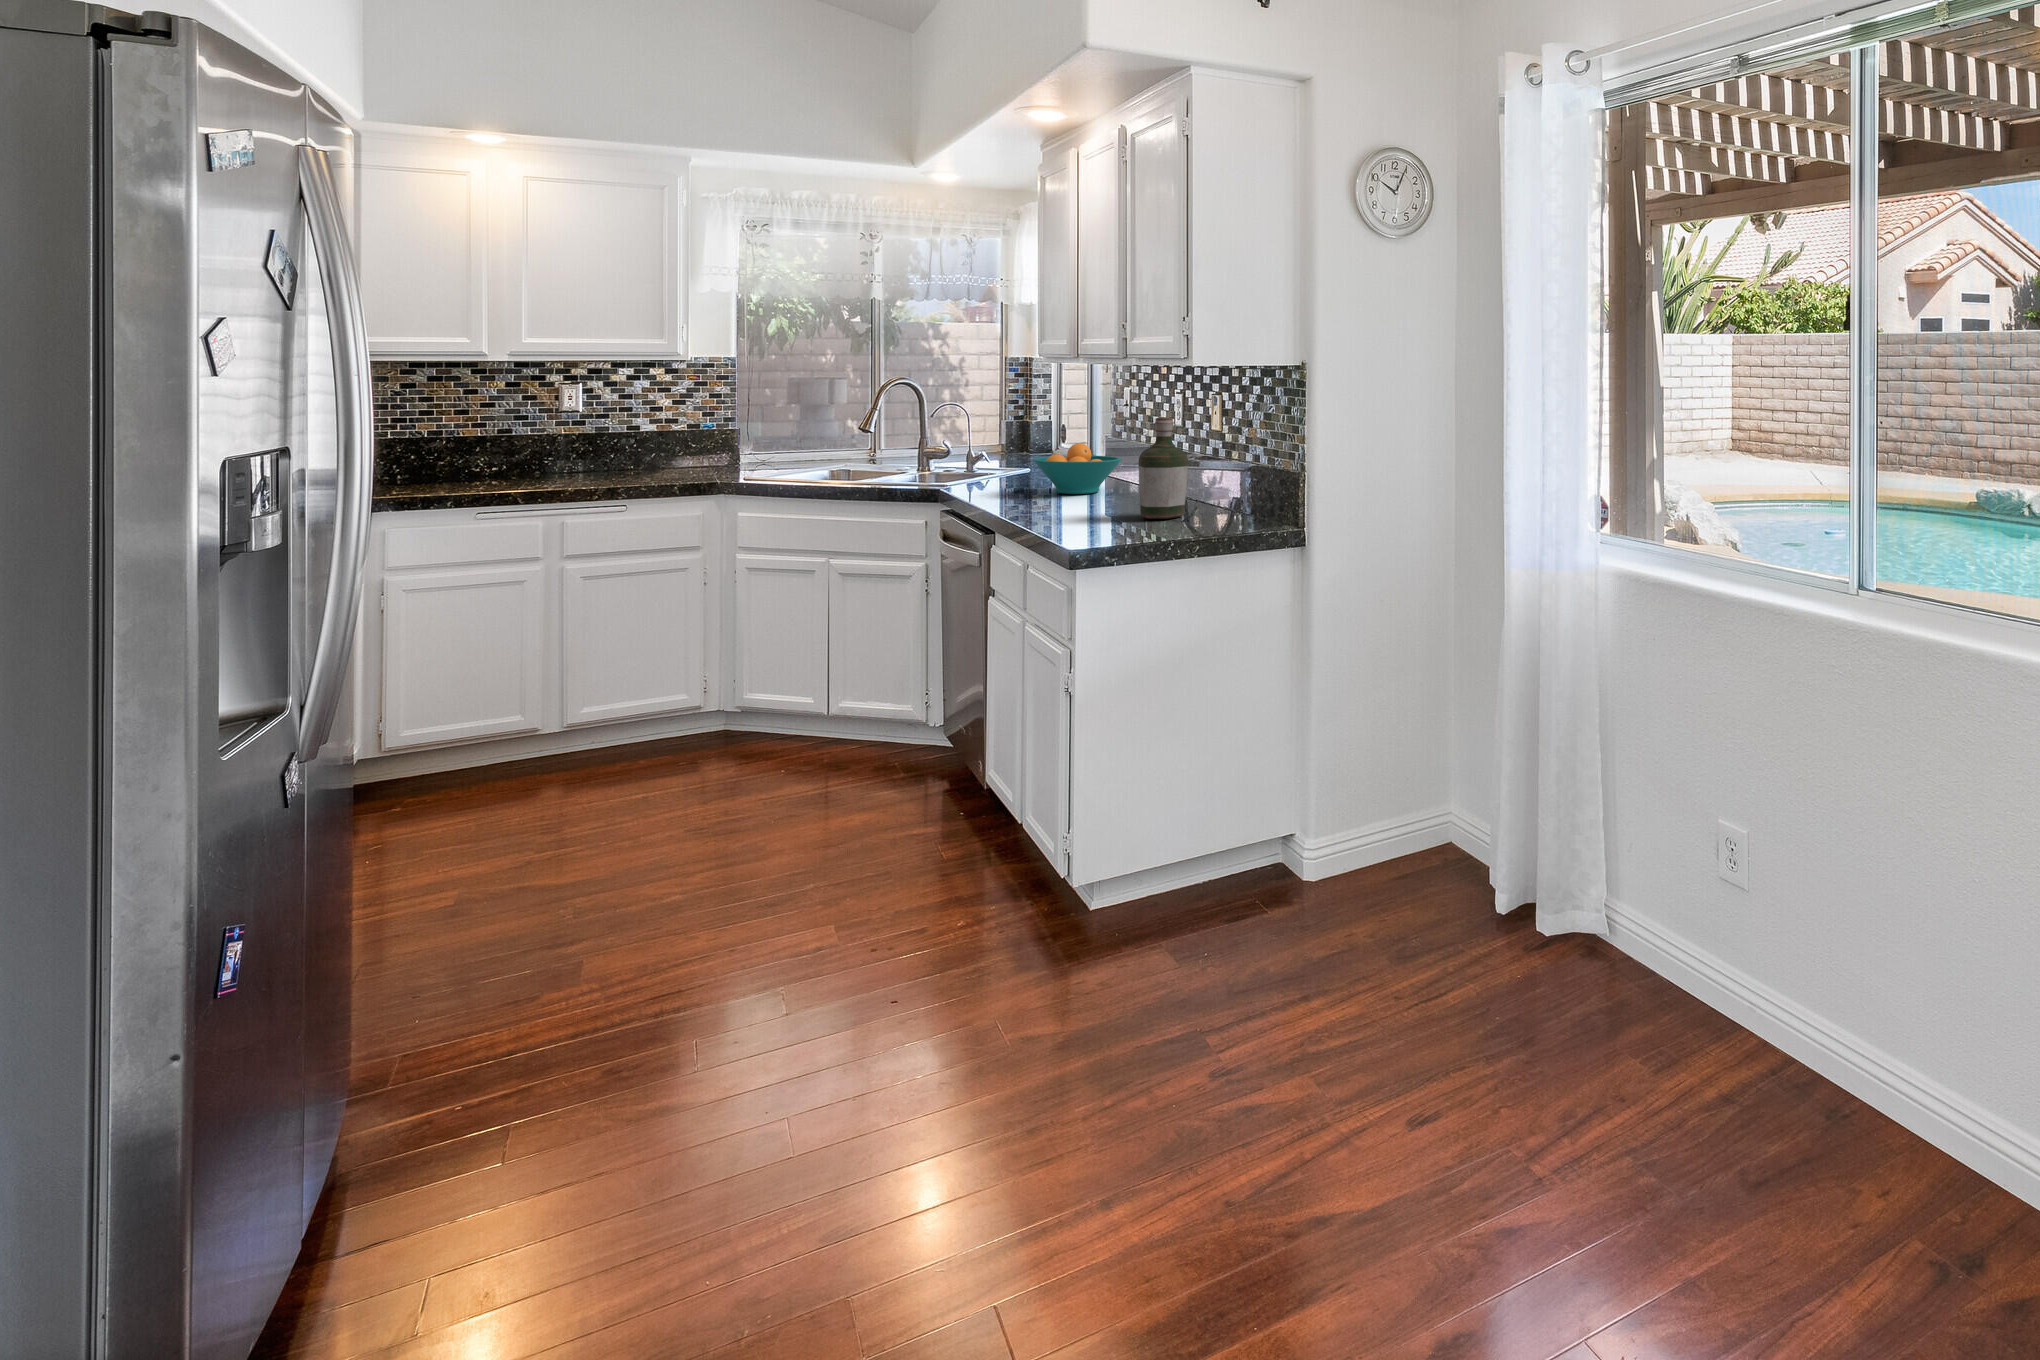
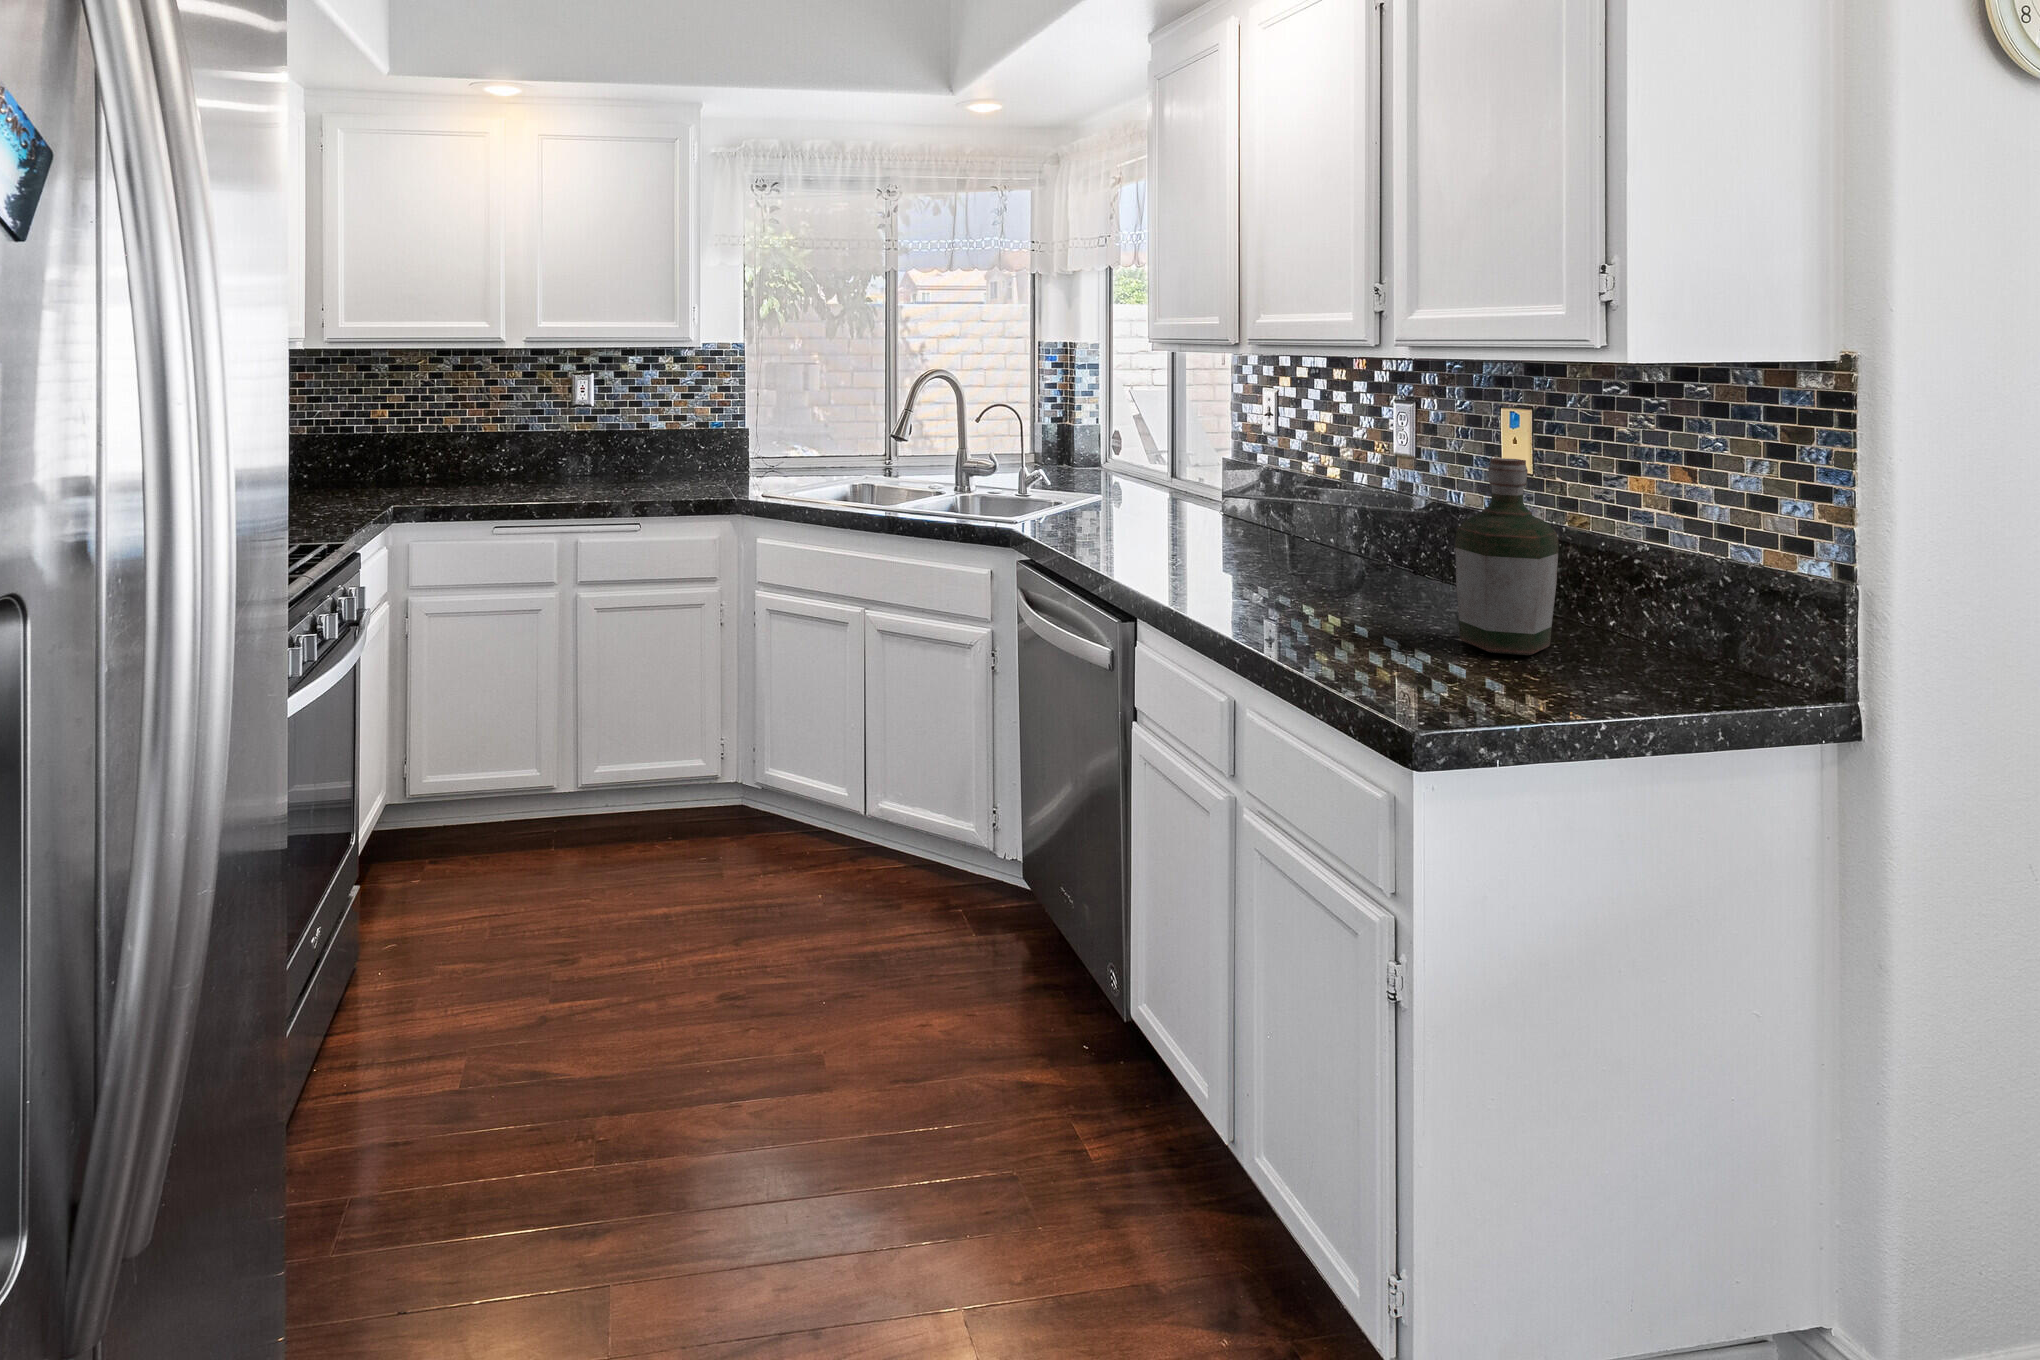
fruit bowl: present [1034,443,1122,494] -> none [1165,477,1307,559]

